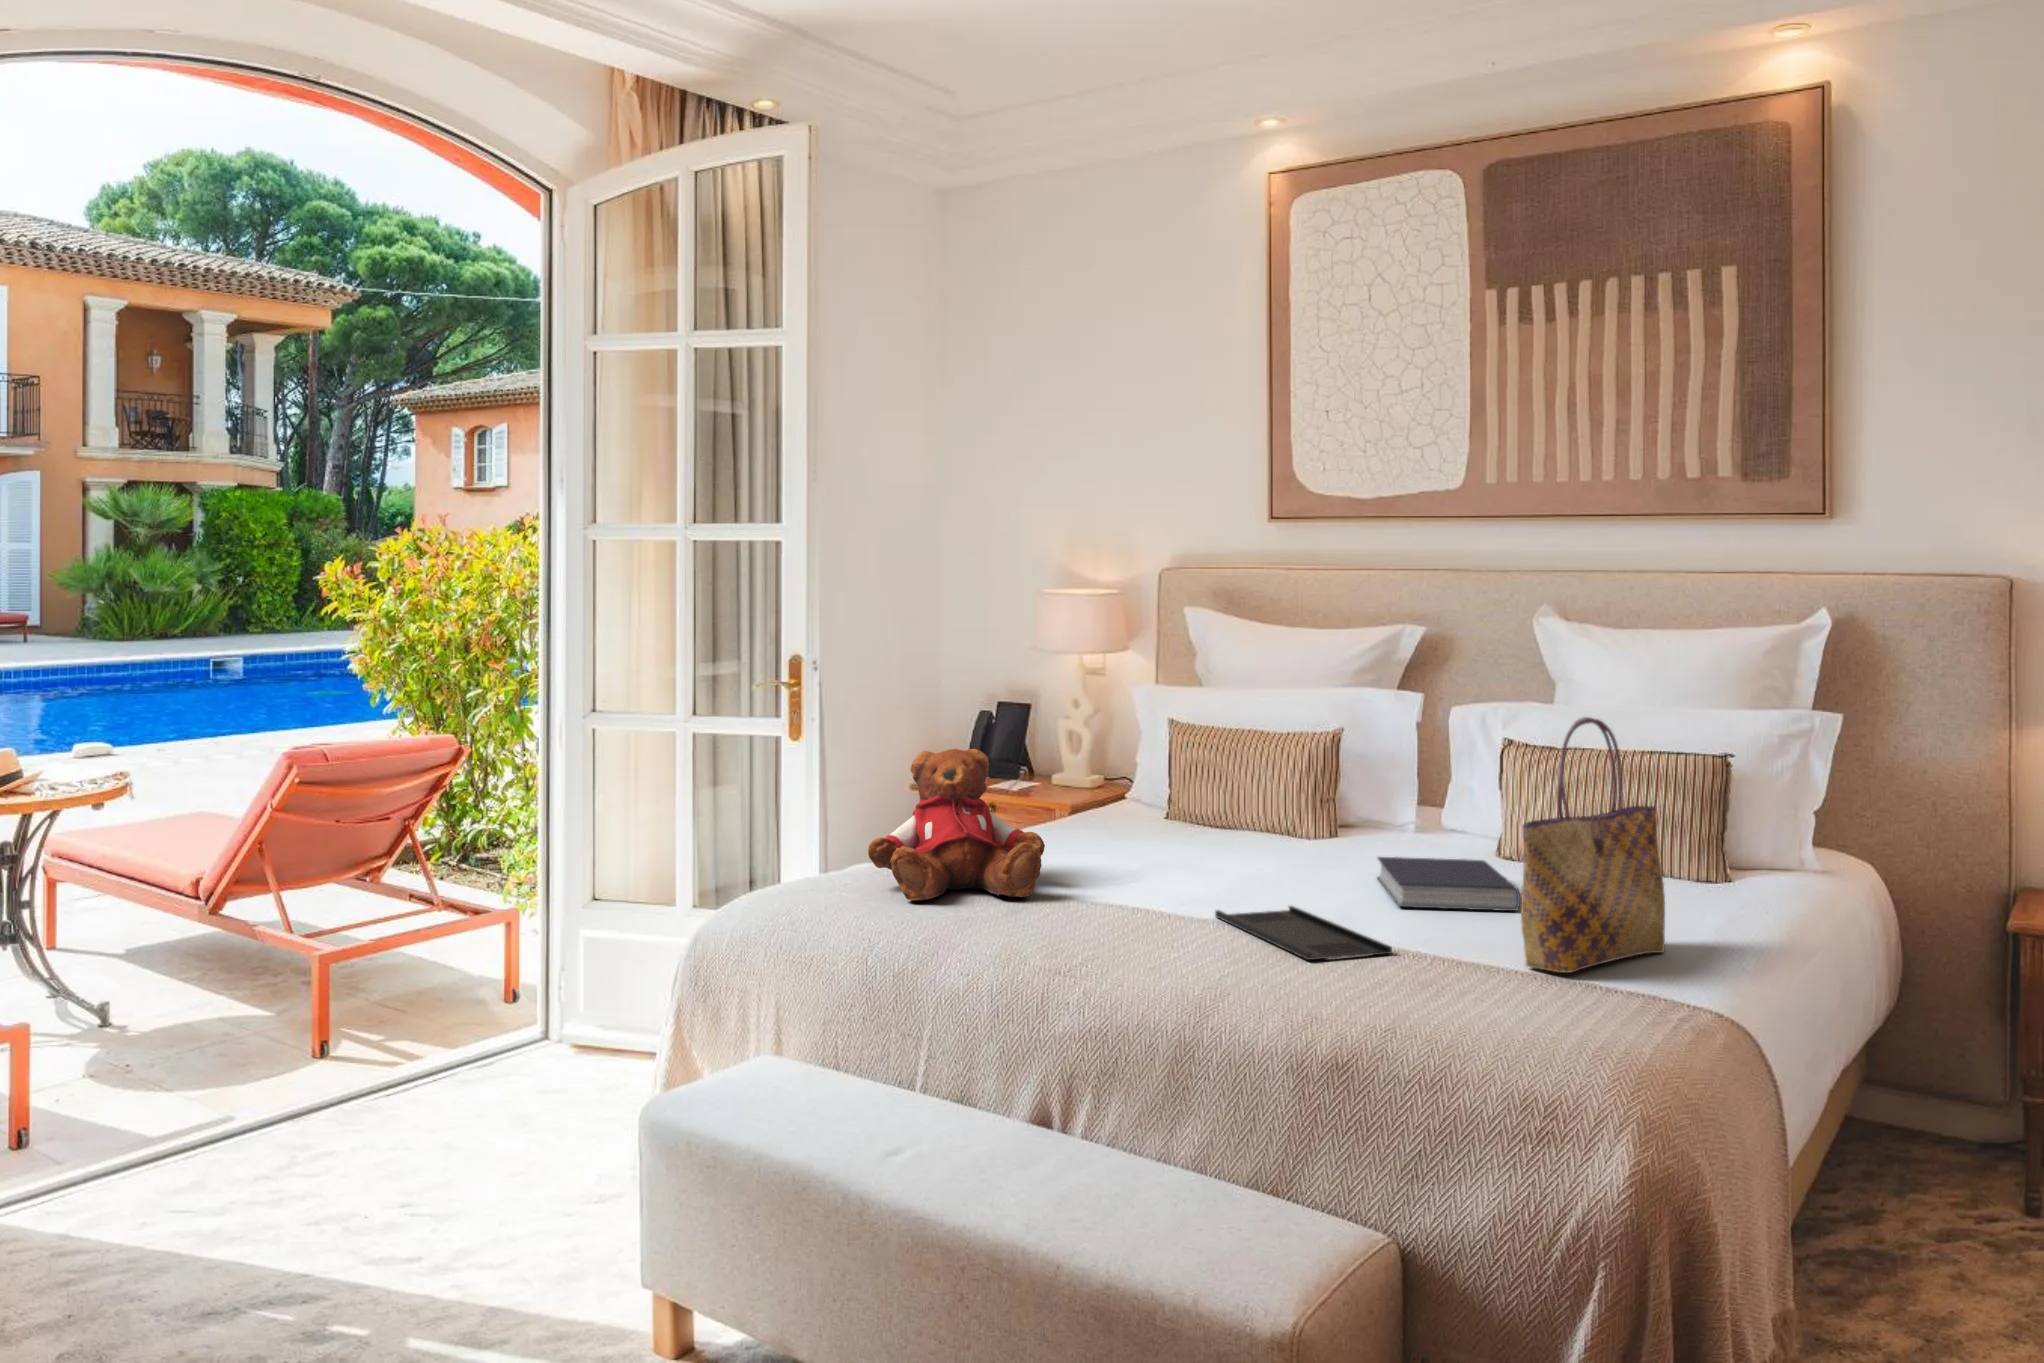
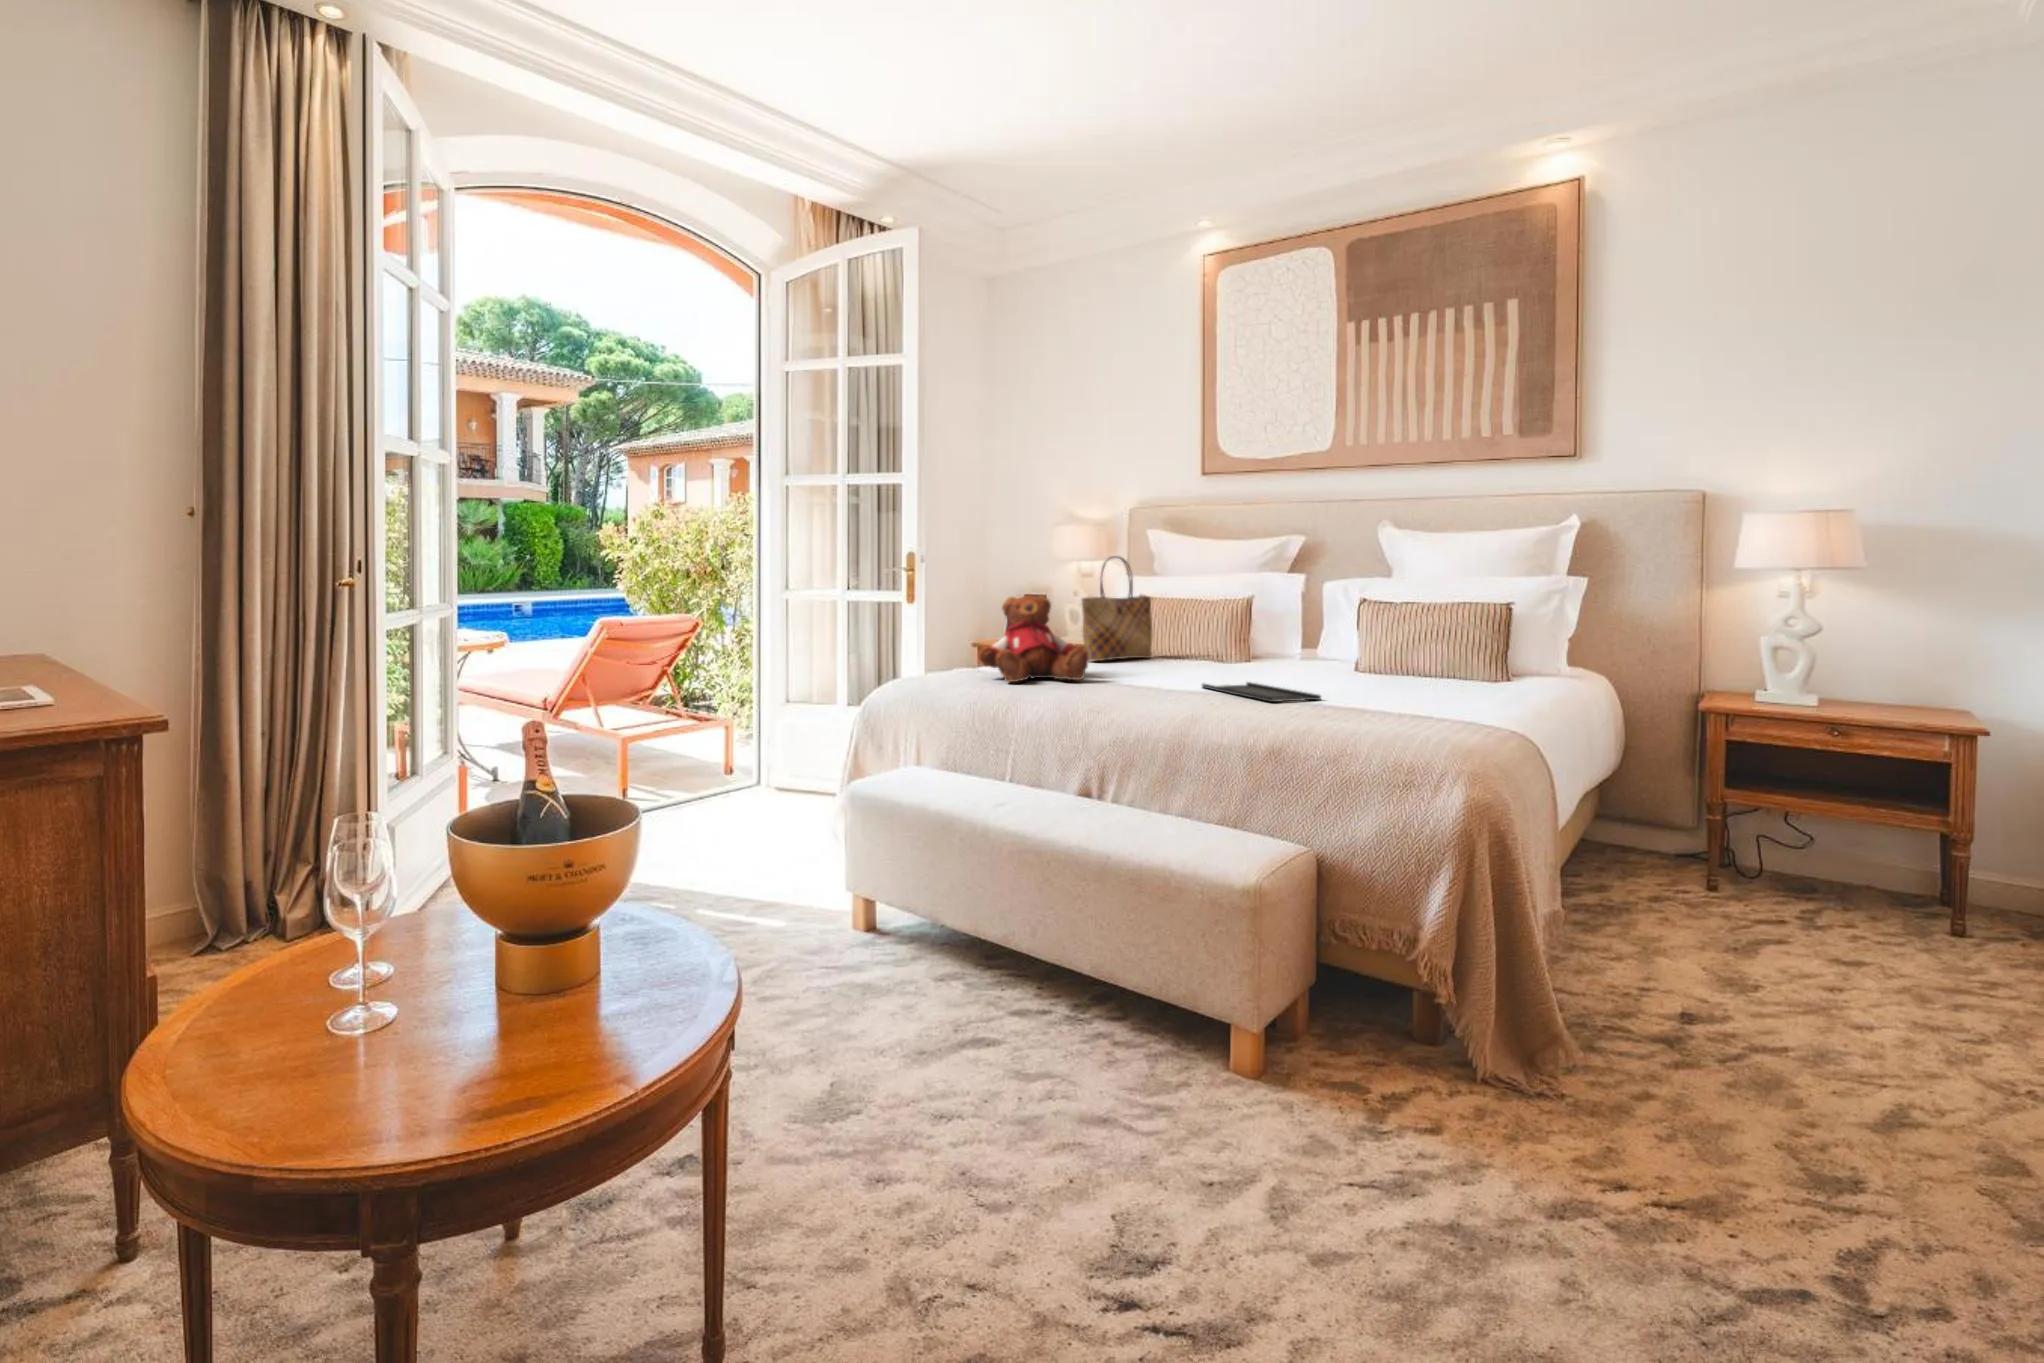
tote bag: present [1521,717,1665,973] -> present [1082,556,1152,661]
book: present [1378,857,1520,911] -> none [1293,660,1391,684]

